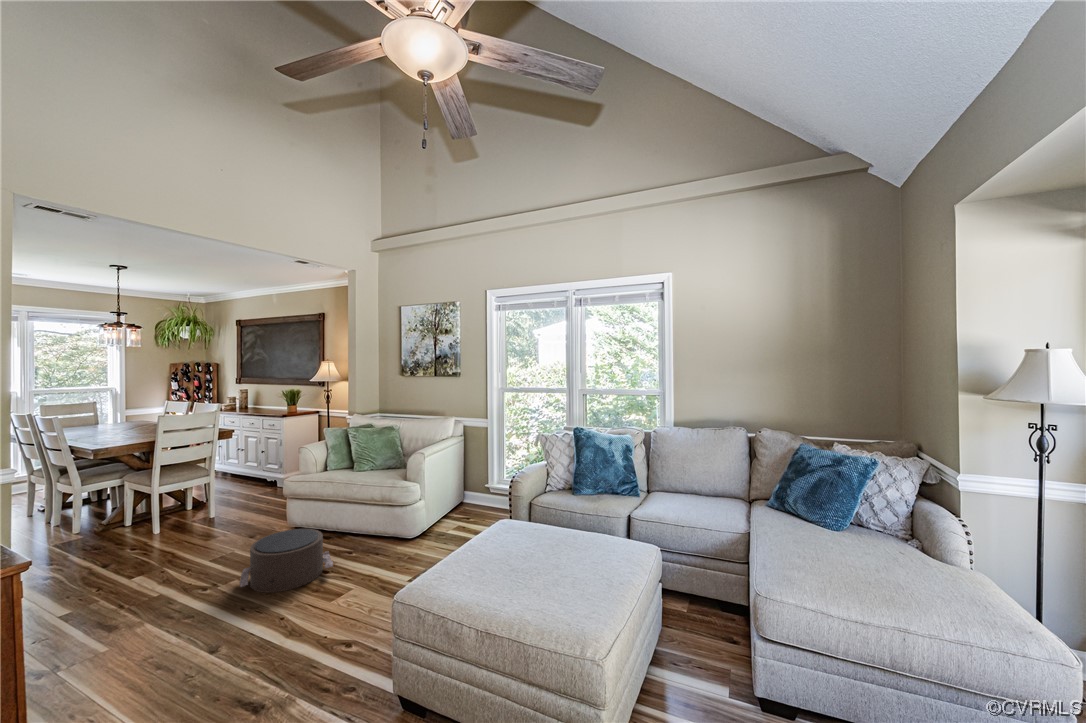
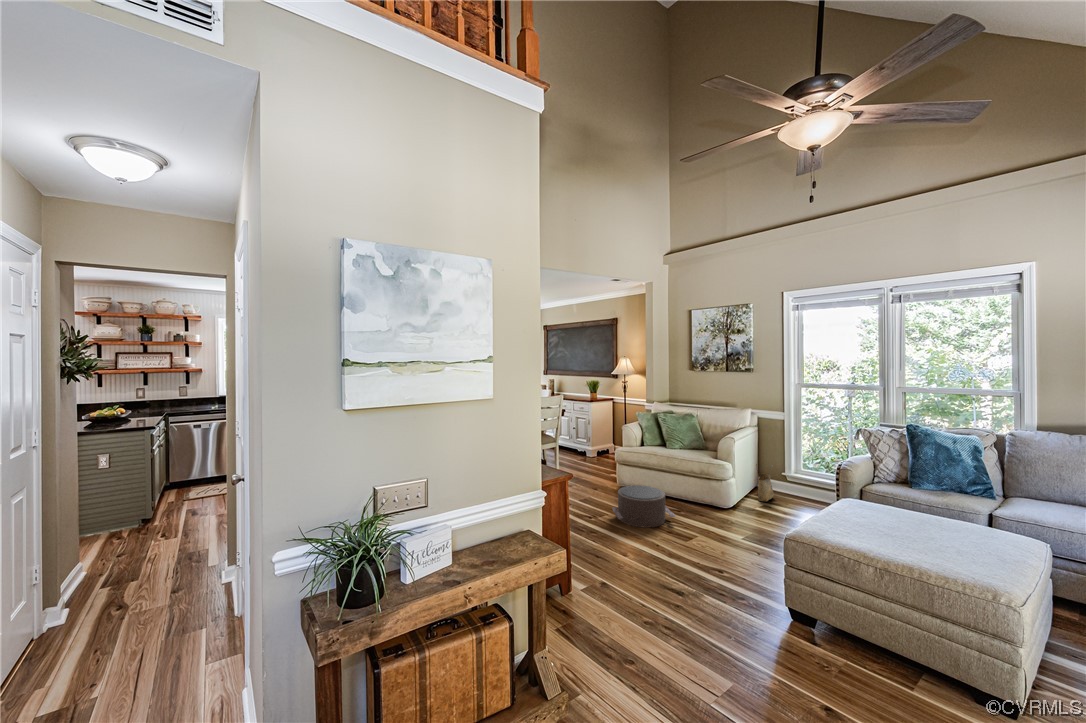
woven basket: none [455,479,475,521] -> present [756,464,774,502]

